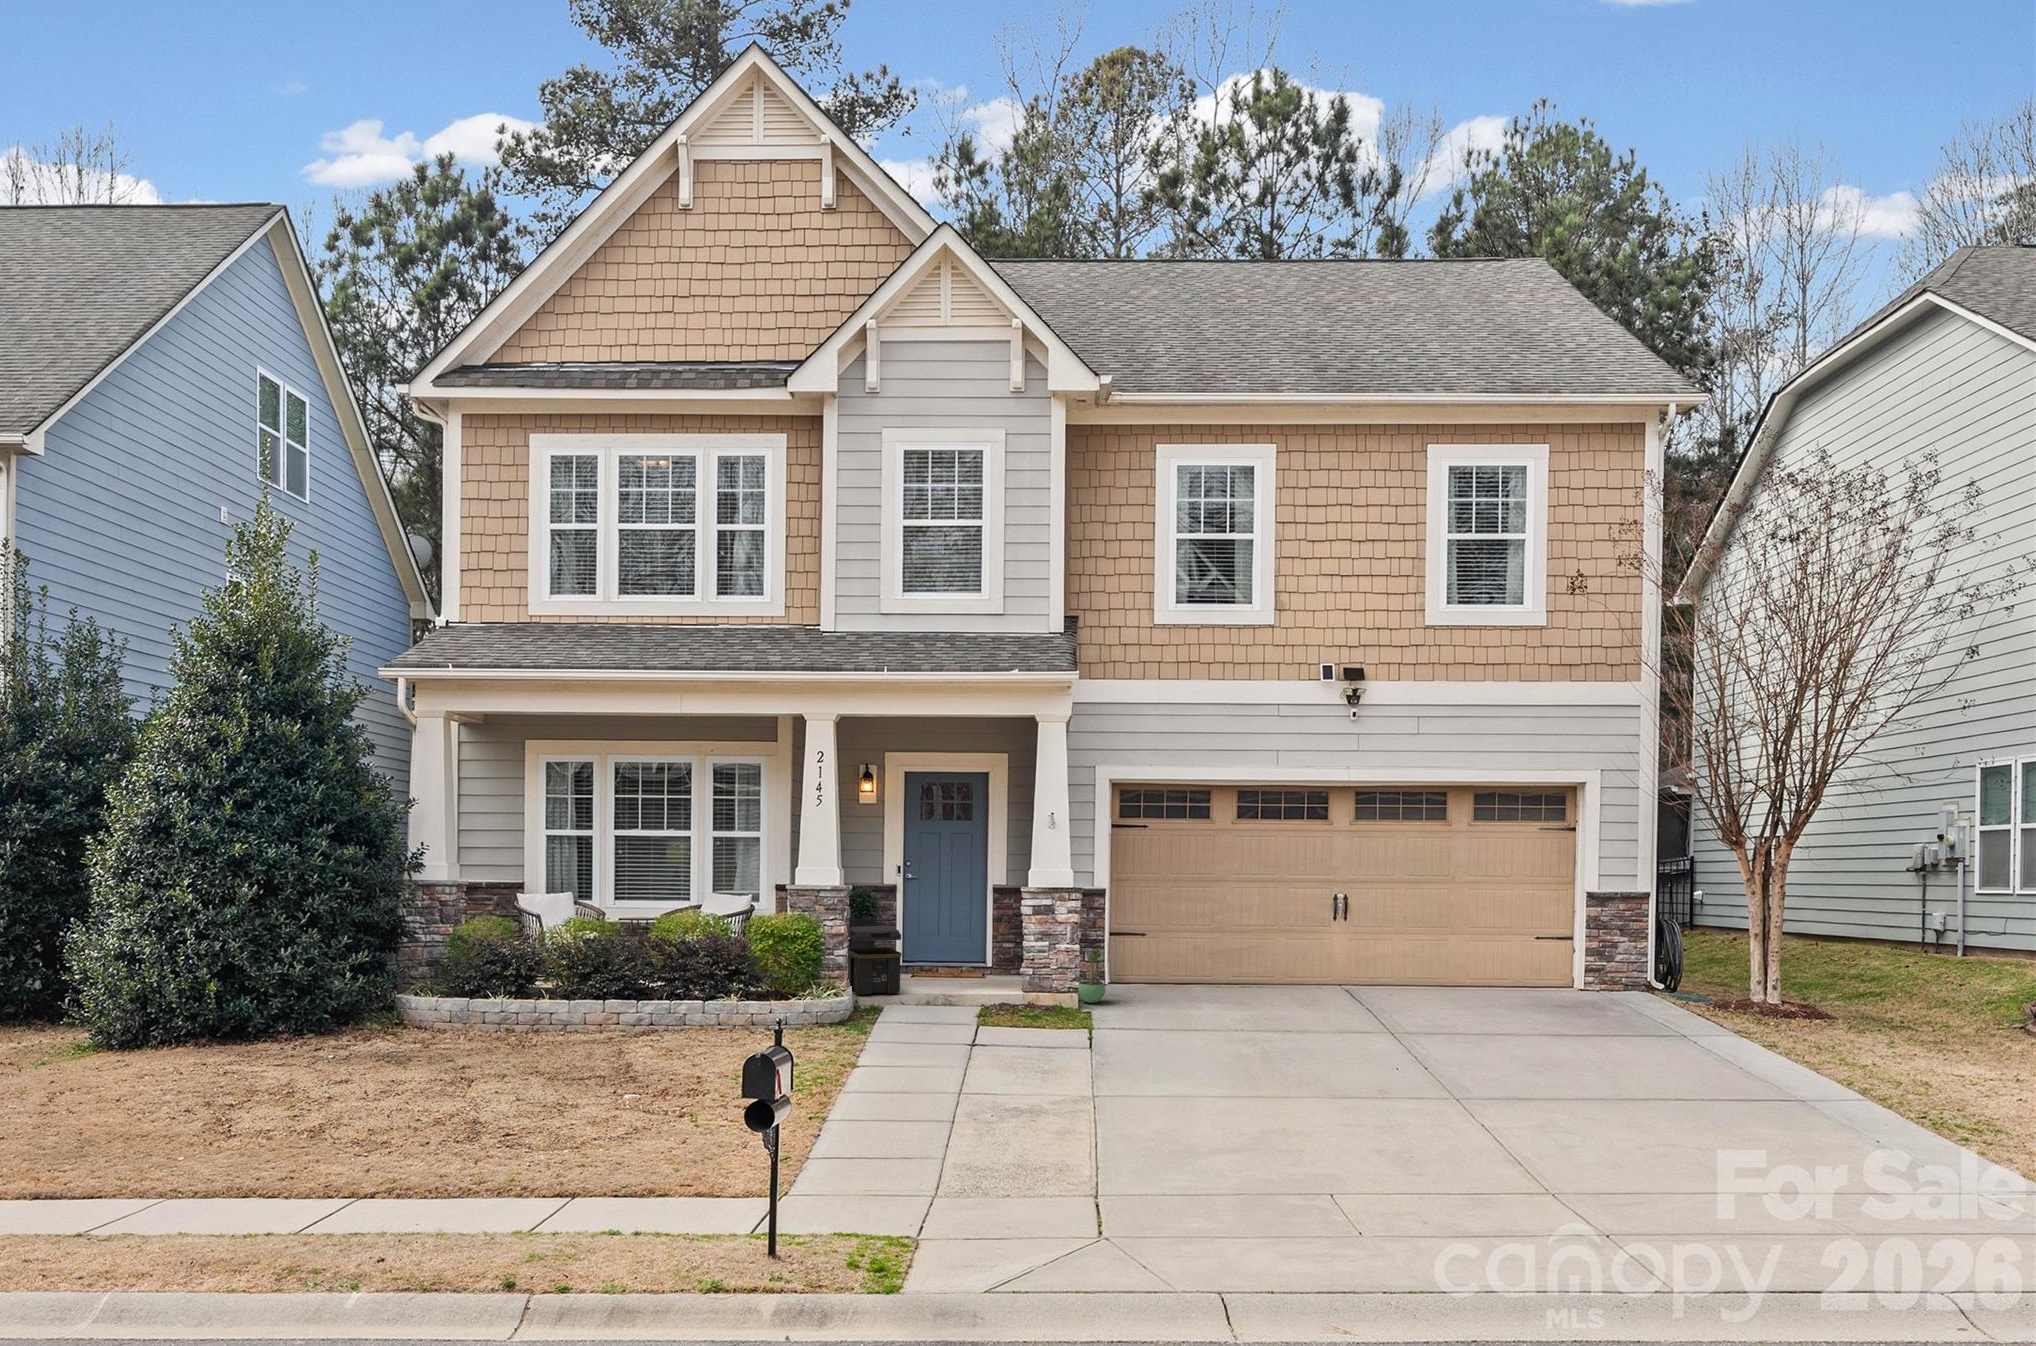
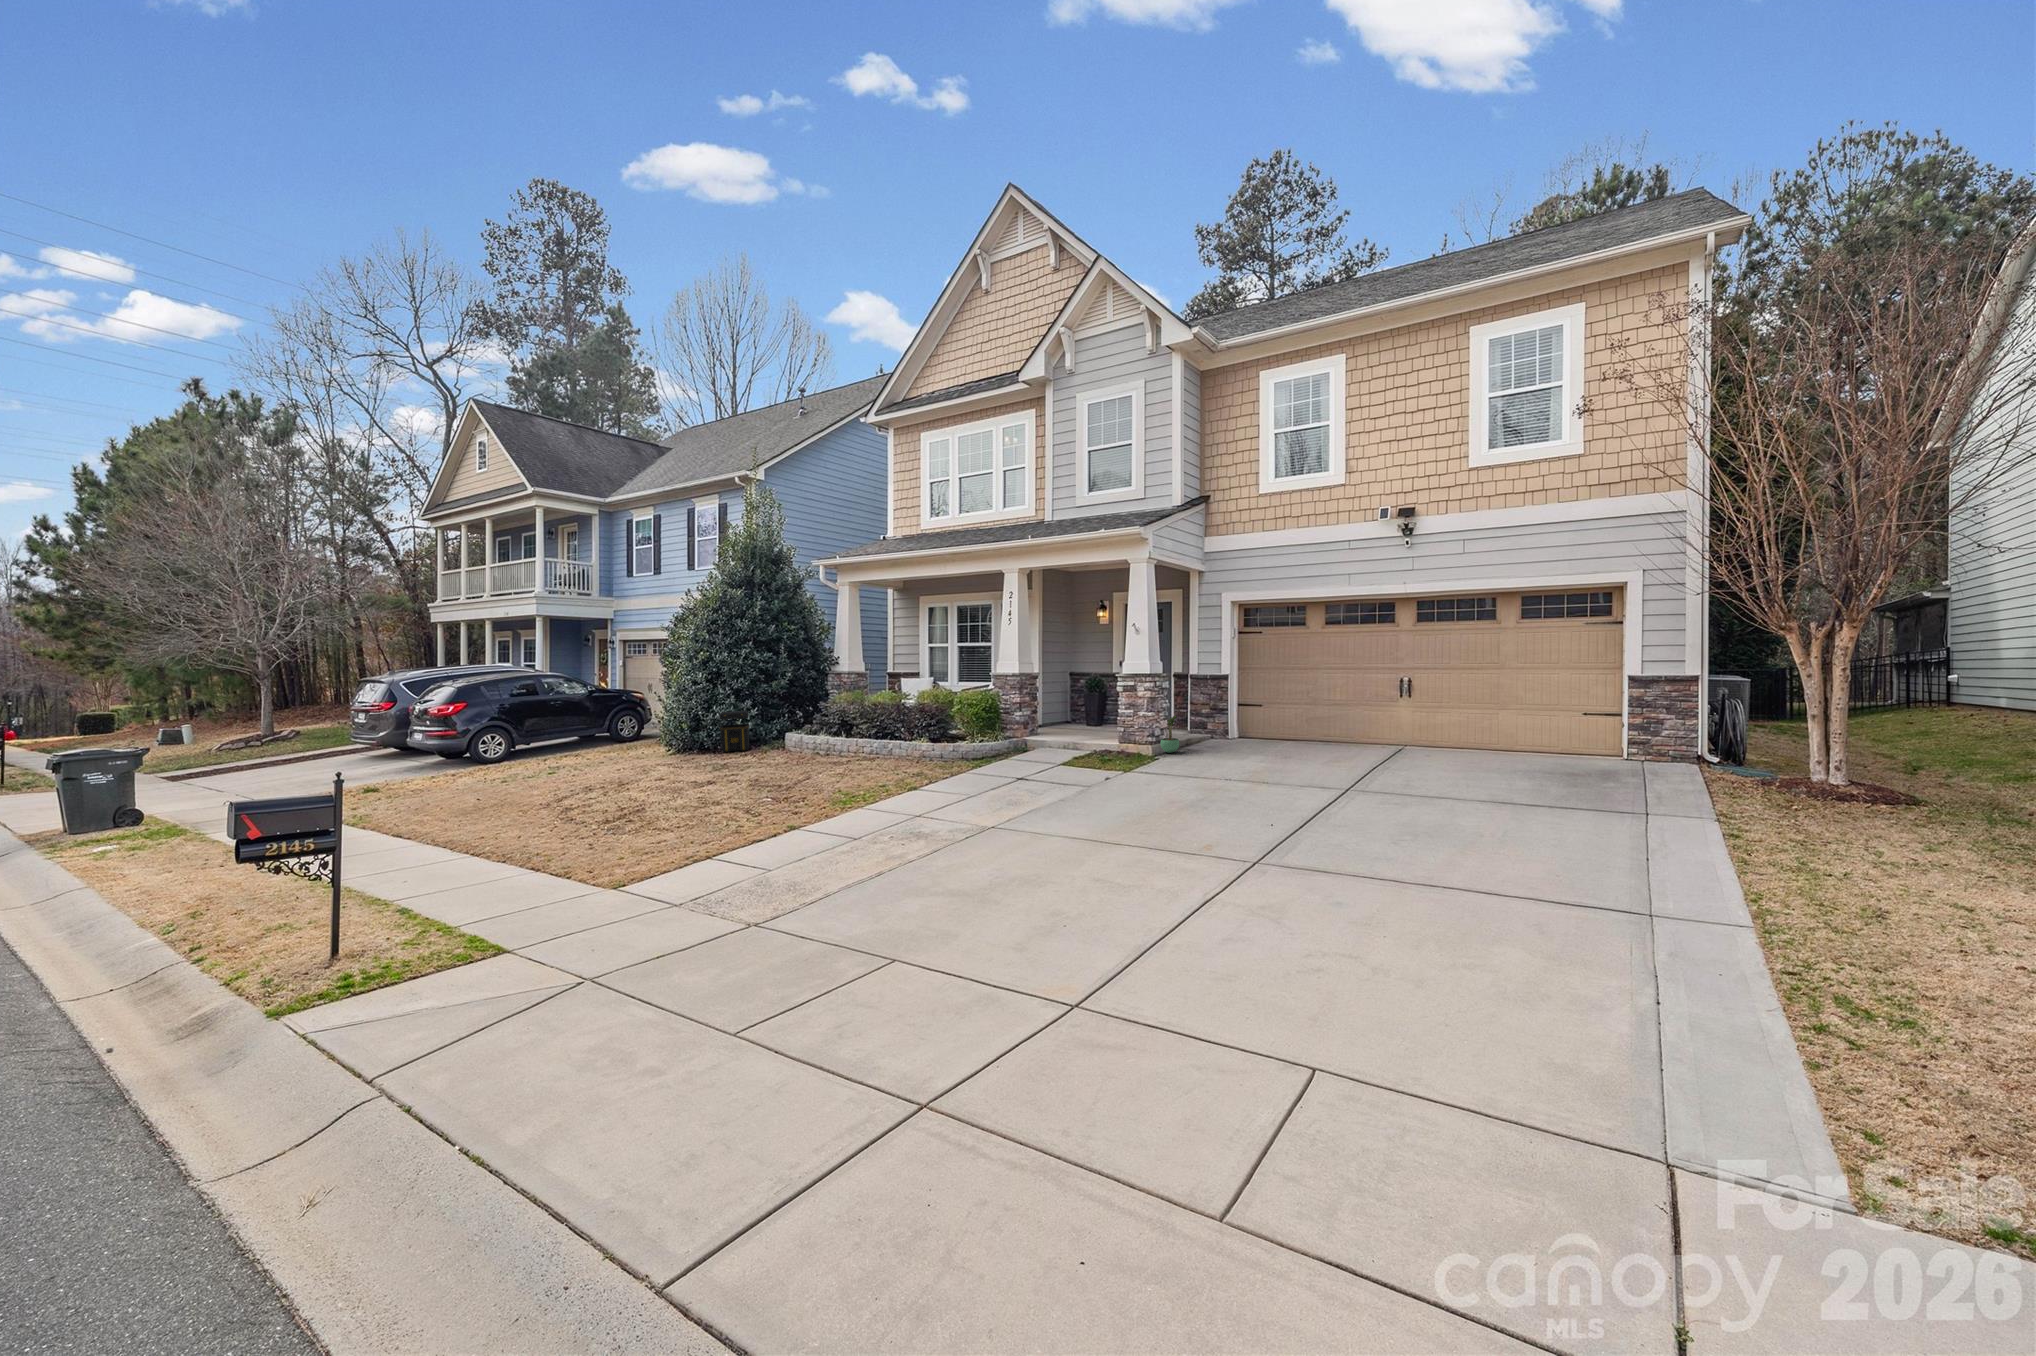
toolbox: present [847,926,902,995] -> present [719,711,749,752]

